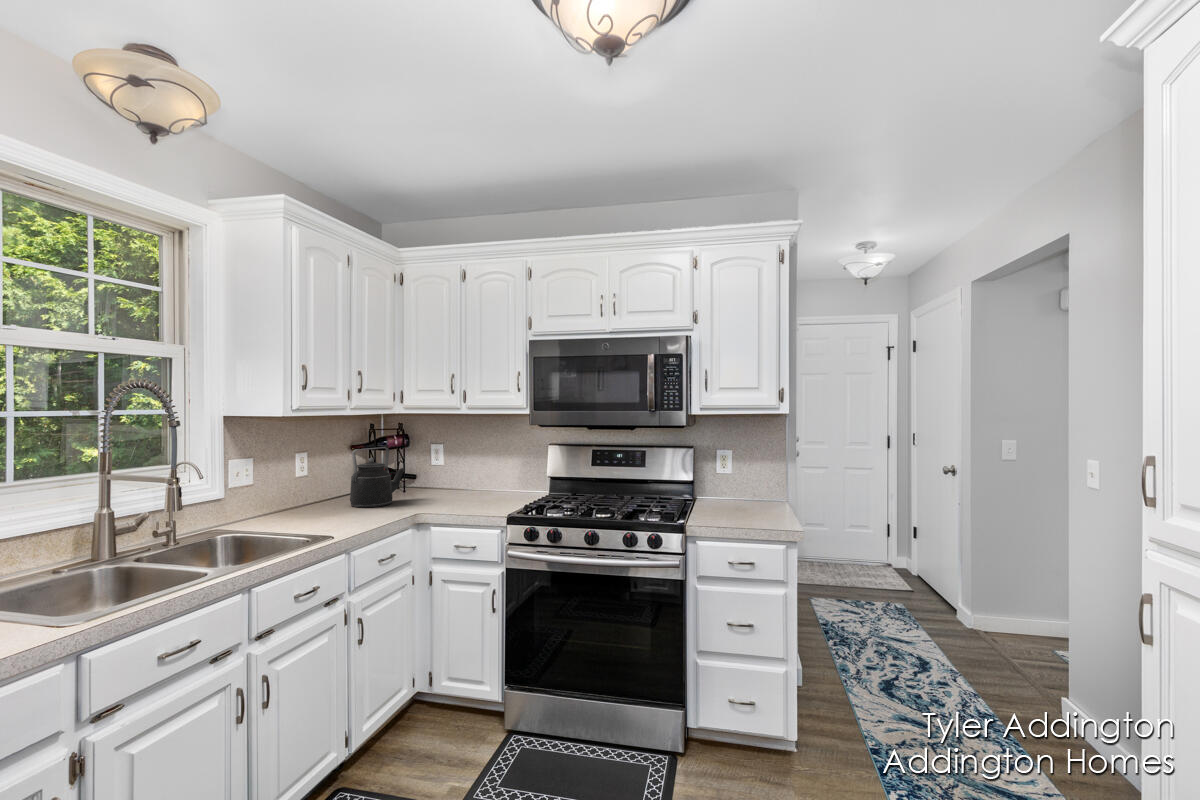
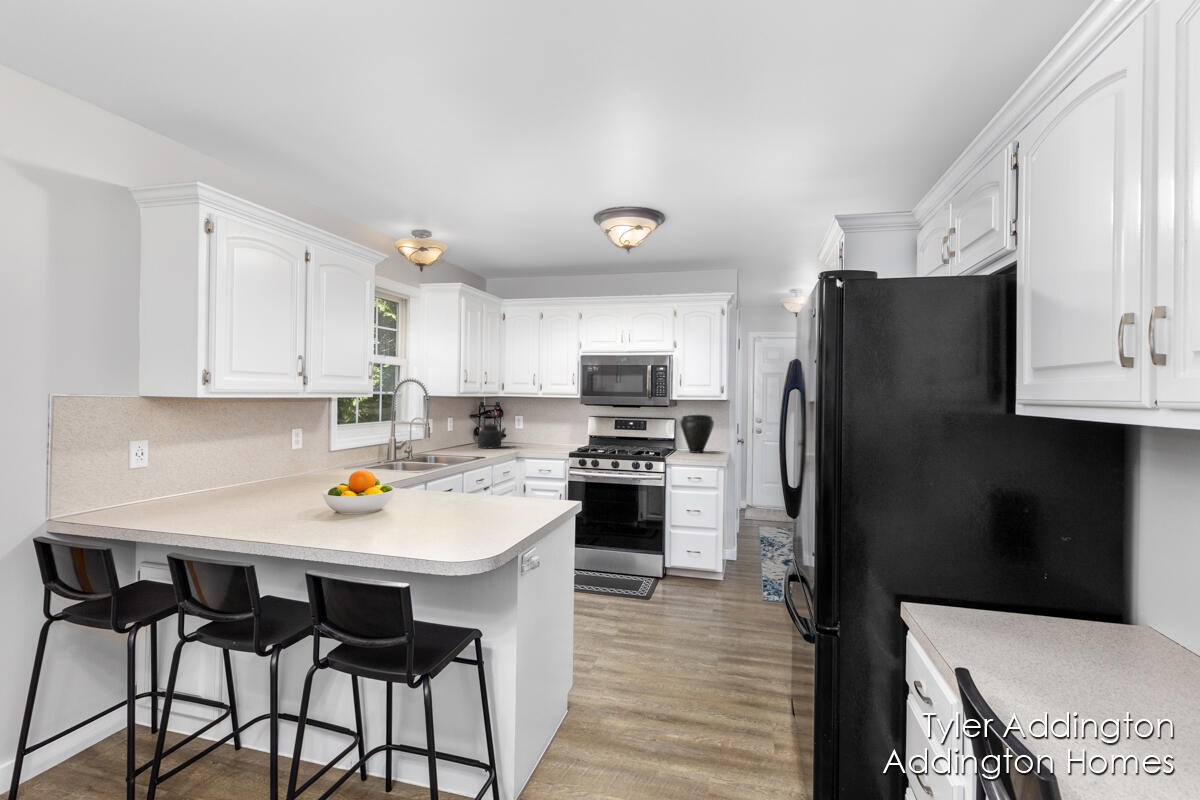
vase: none [707,438,767,507] -> present [681,415,714,453]

